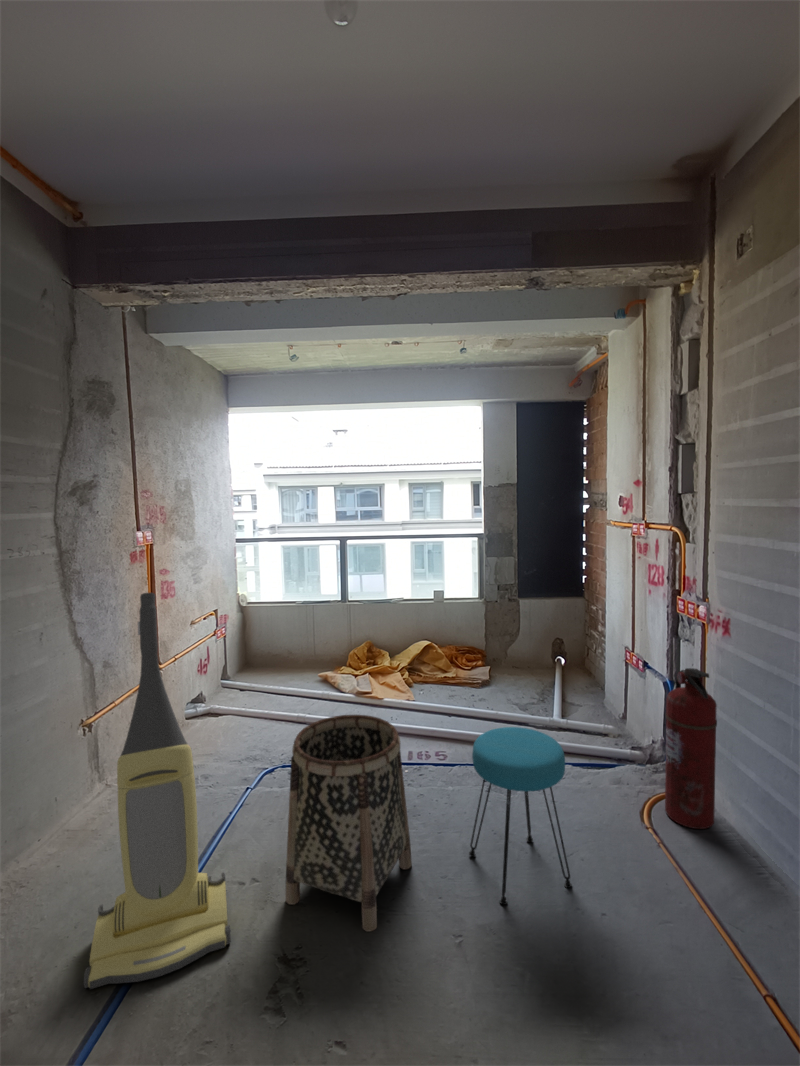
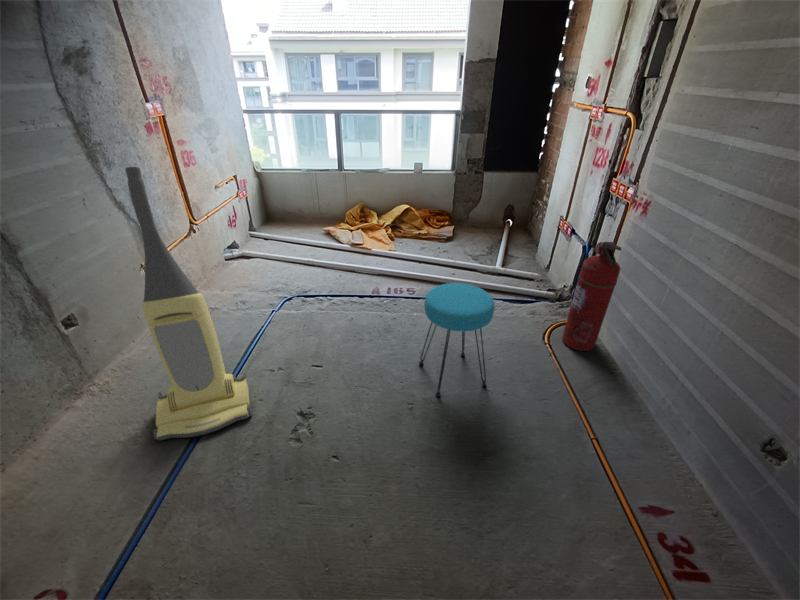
basket: present [286,715,412,932] -> none [283,271,378,411]

